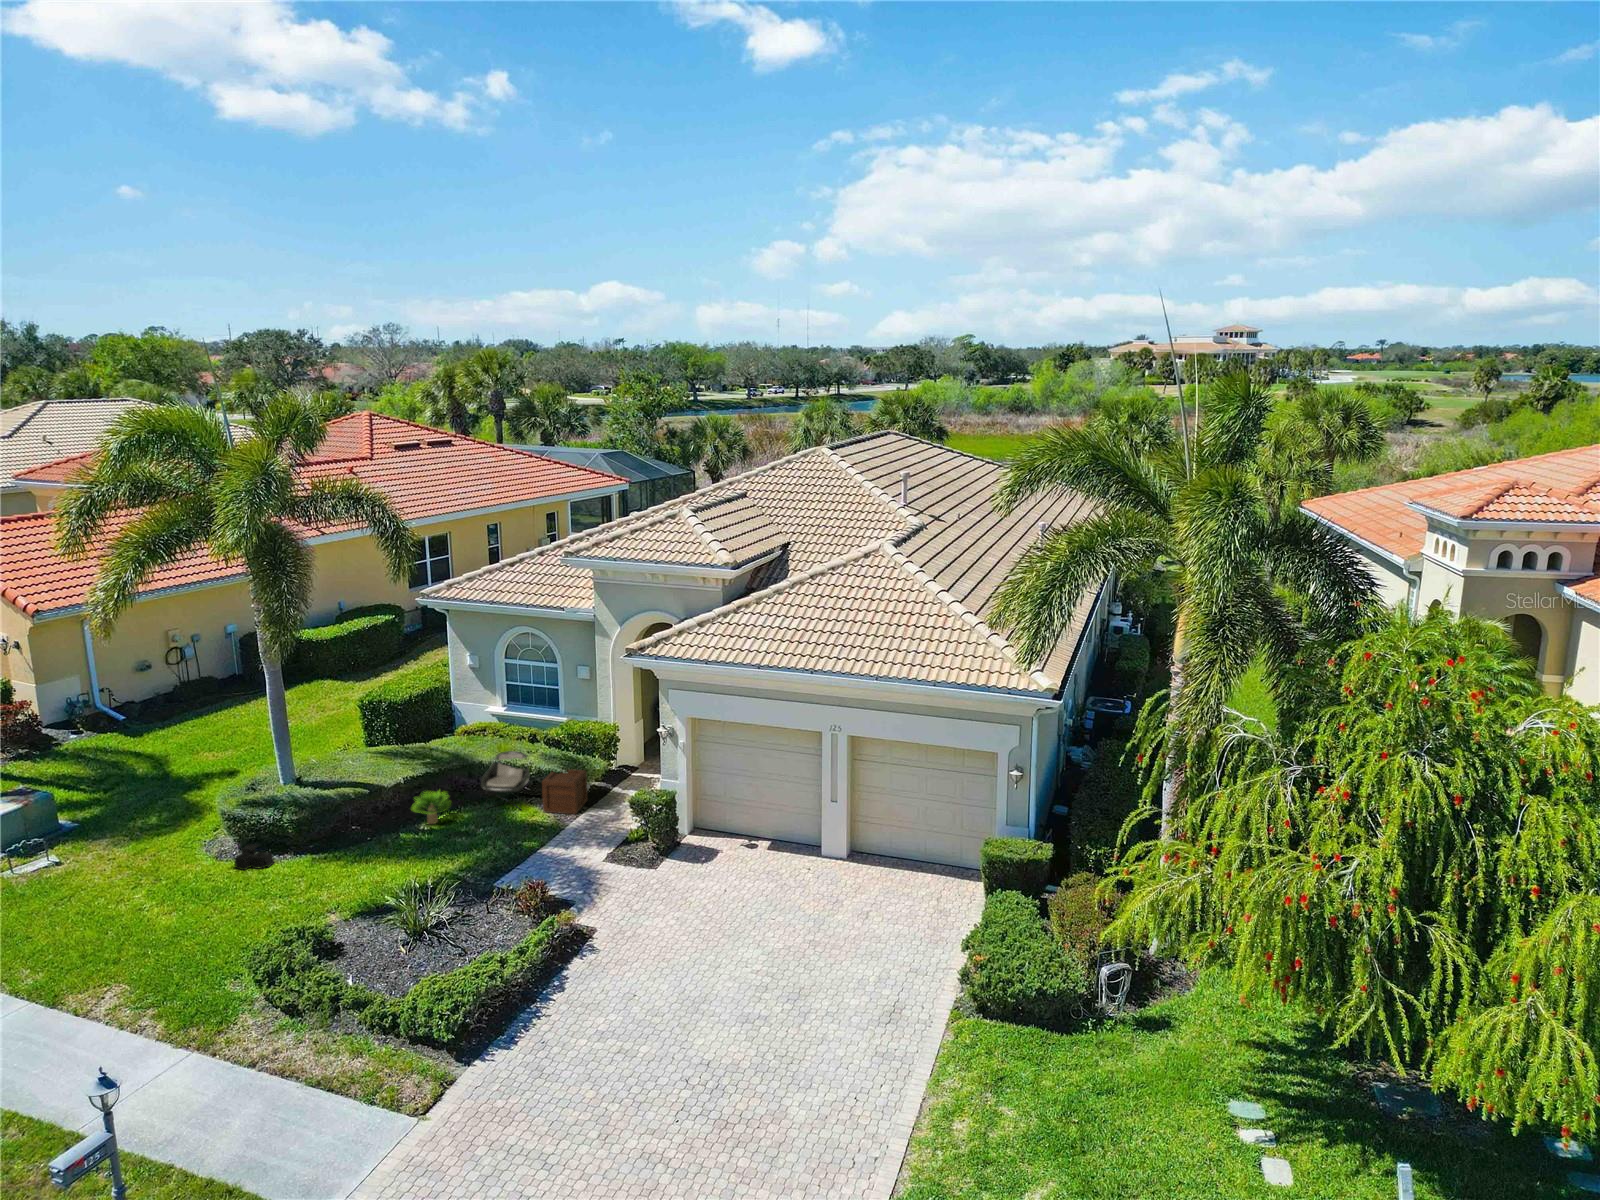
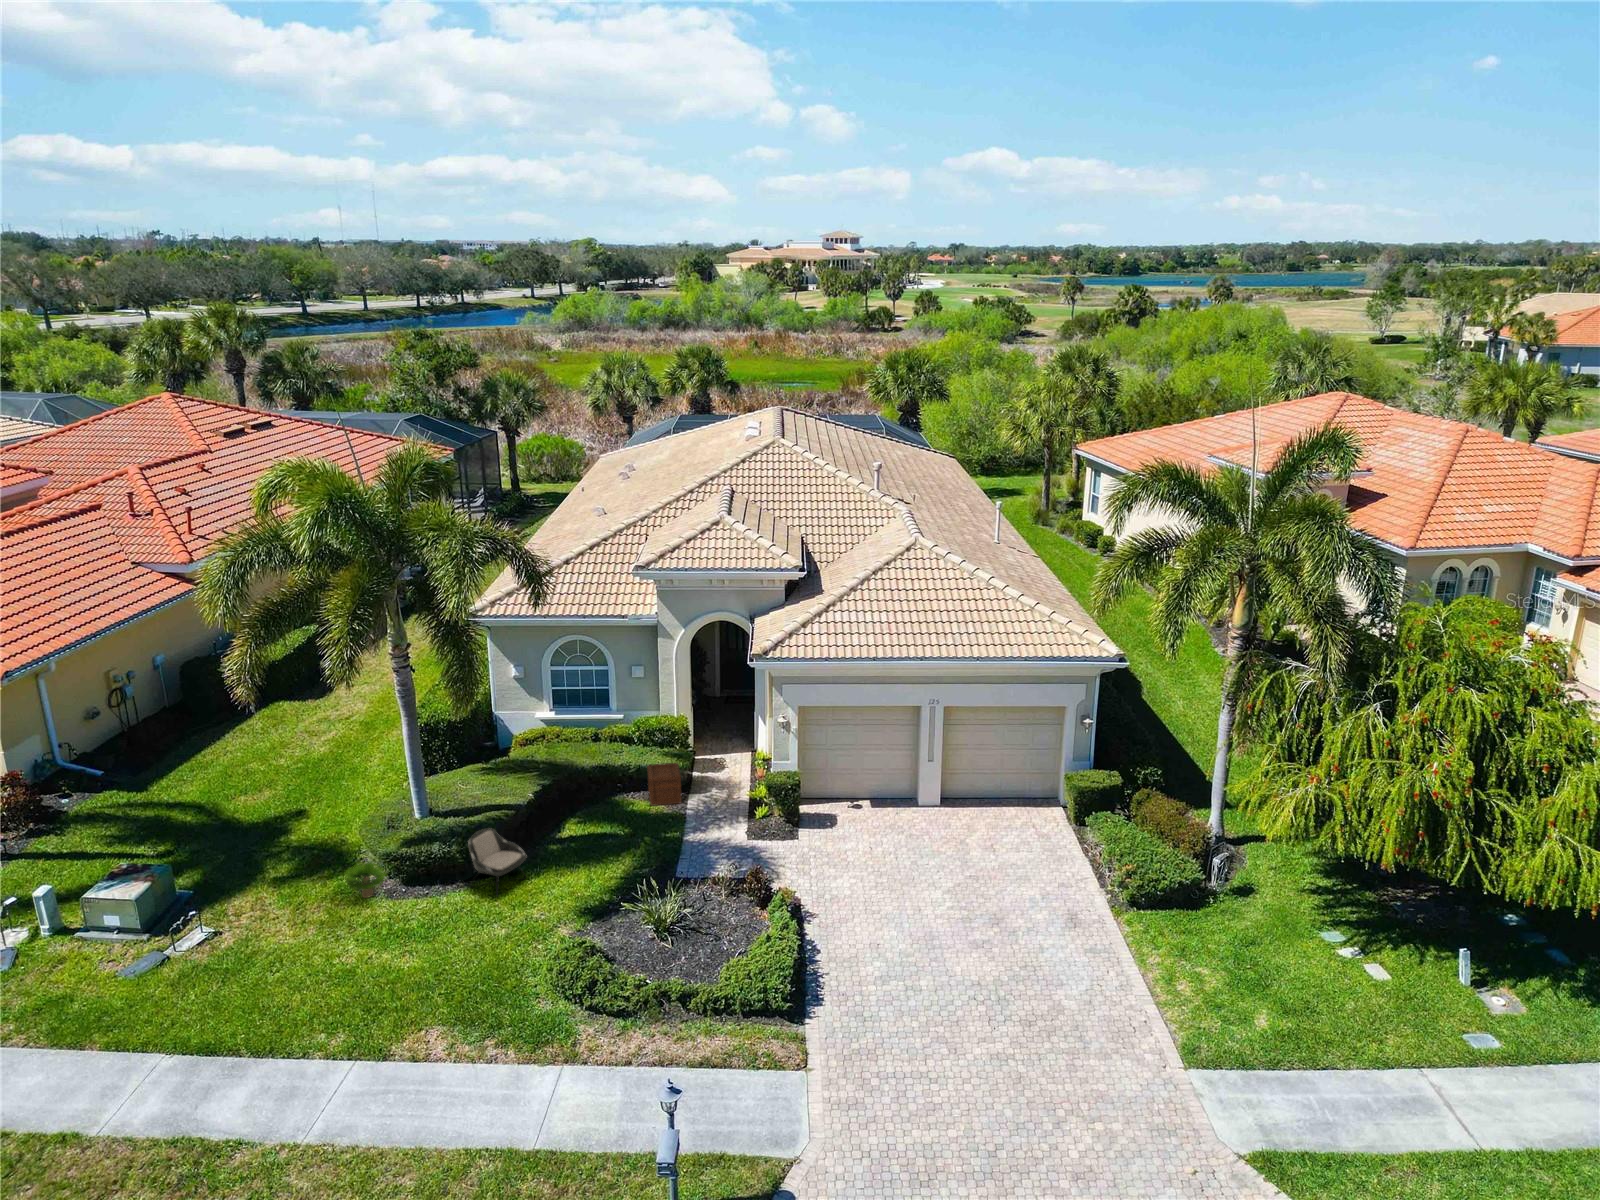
lounge chair: present [481,751,529,809] -> present [468,828,527,893]
potted plant: present [412,791,451,824] -> present [345,862,386,898]
storage bin: present [235,844,274,870] -> none [411,879,449,905]

